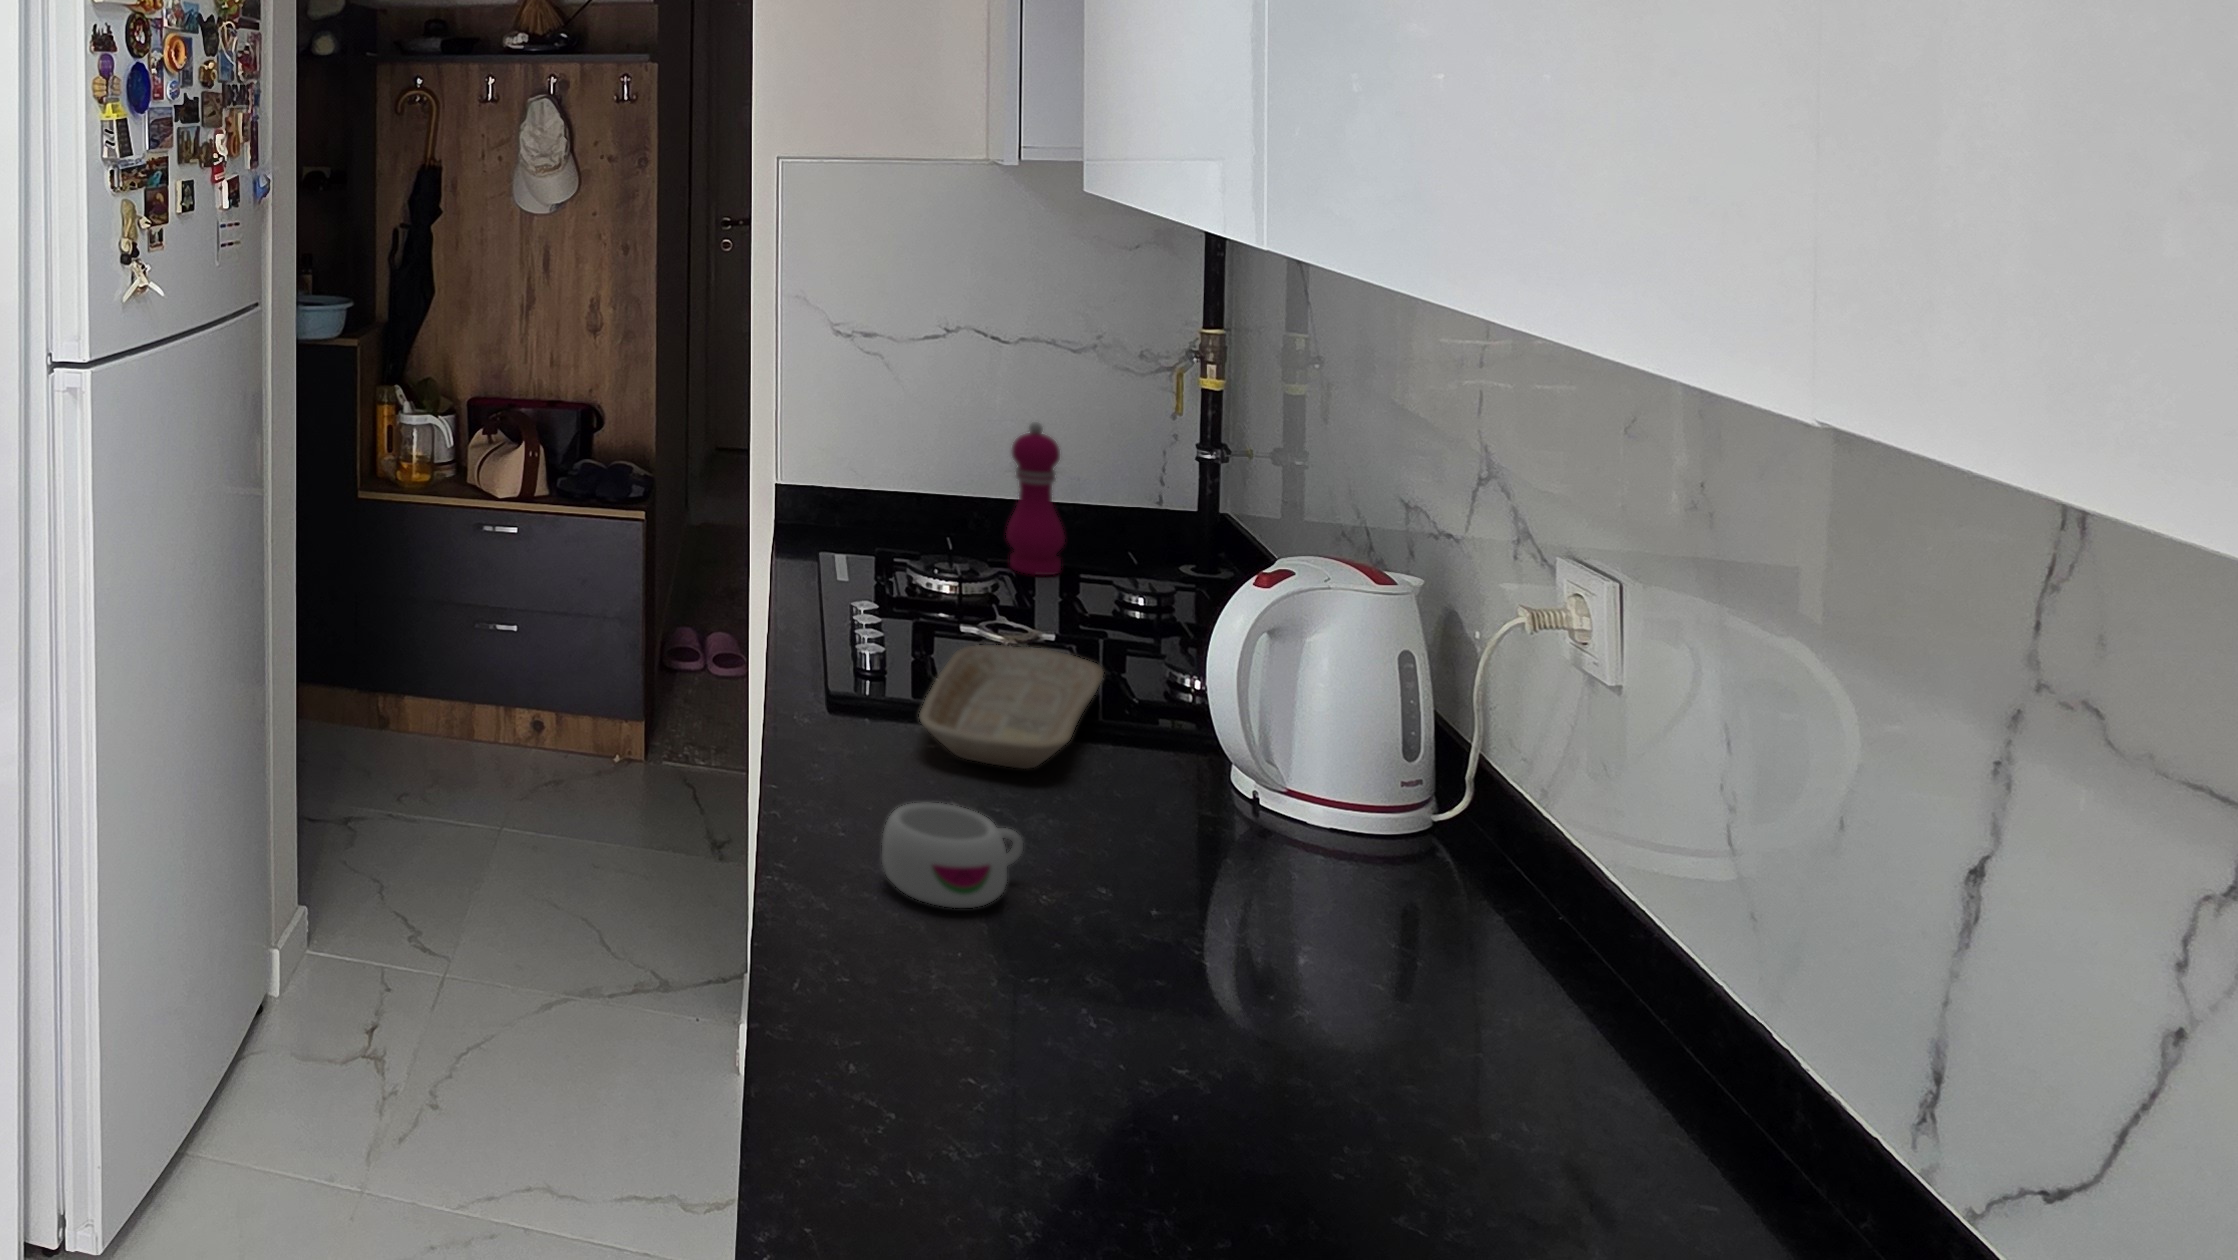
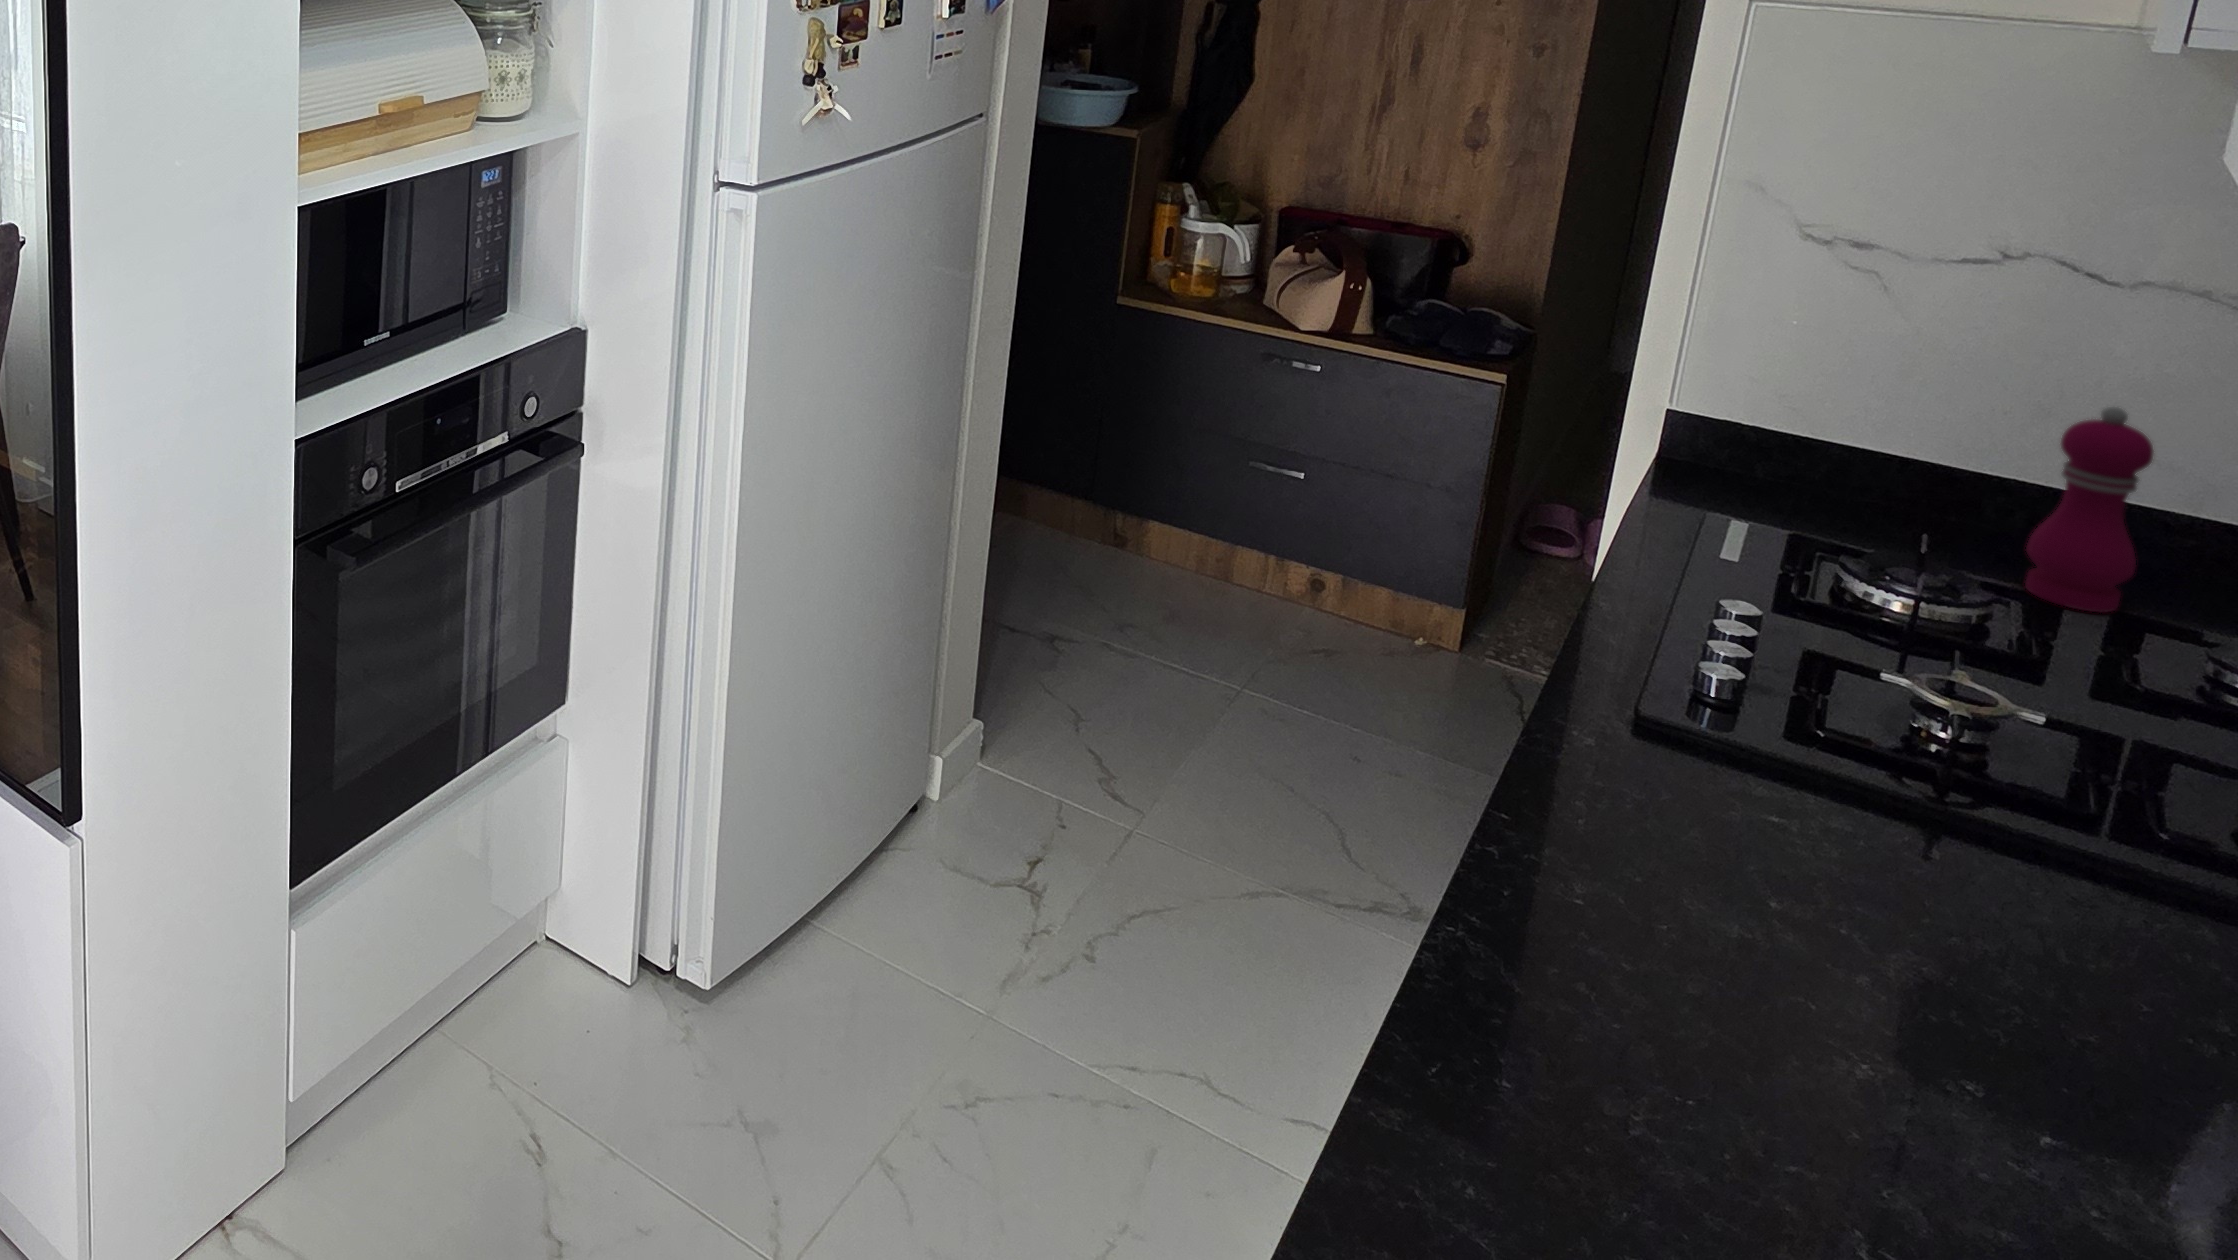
tray: present [920,645,1103,769] -> none [1759,709,2122,914]
mug: present [882,802,1023,908] -> none [1621,938,1861,1100]

